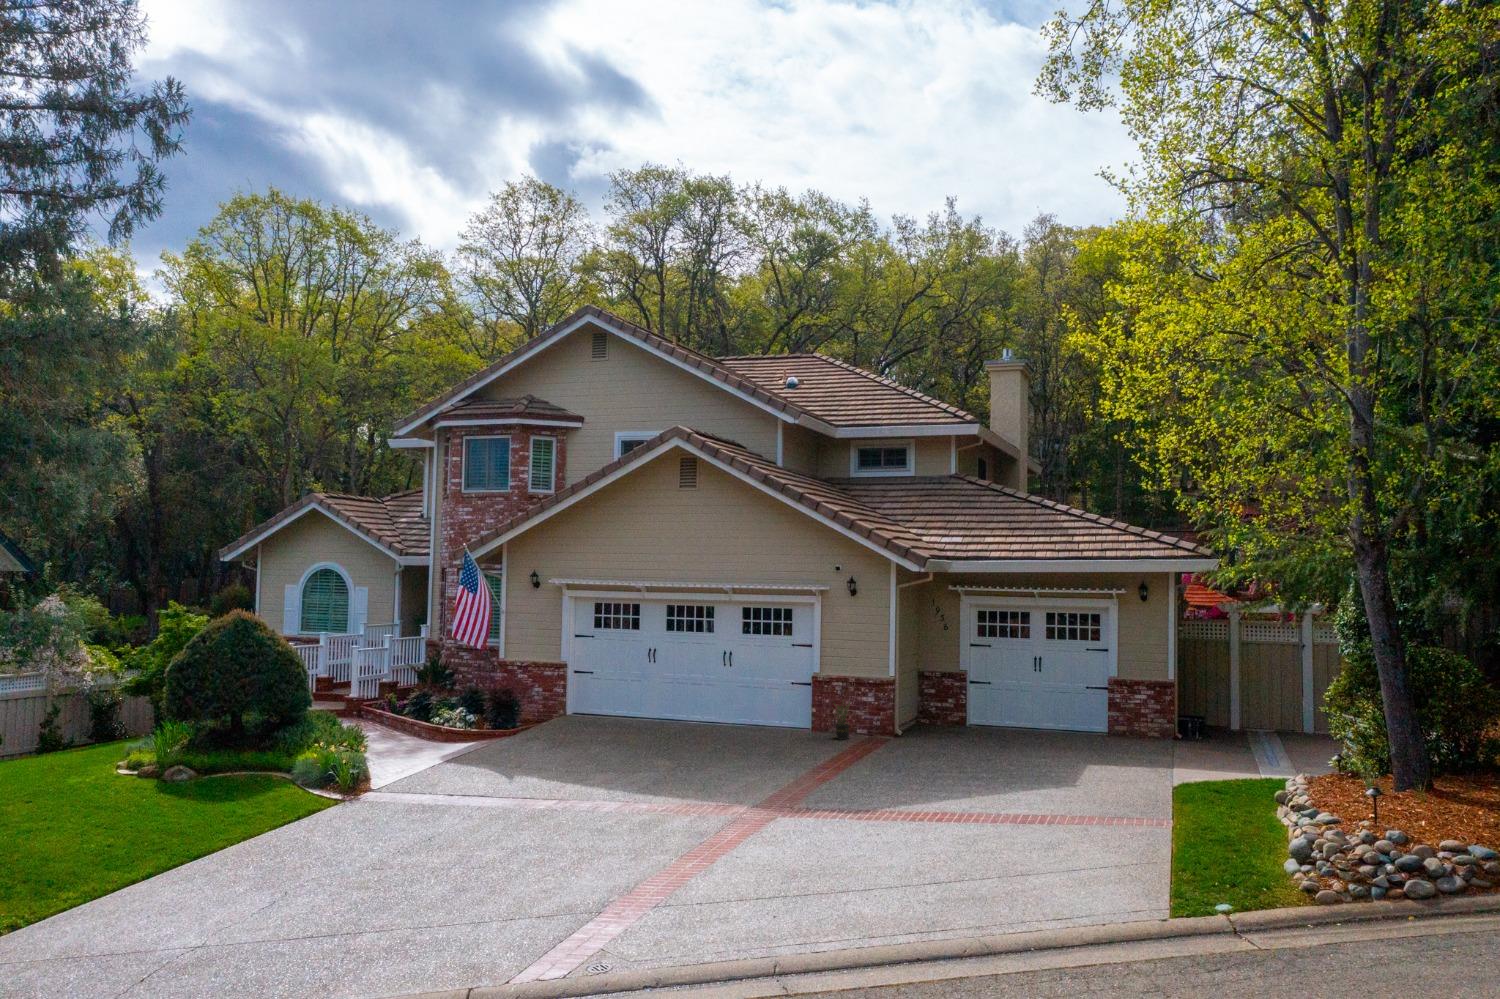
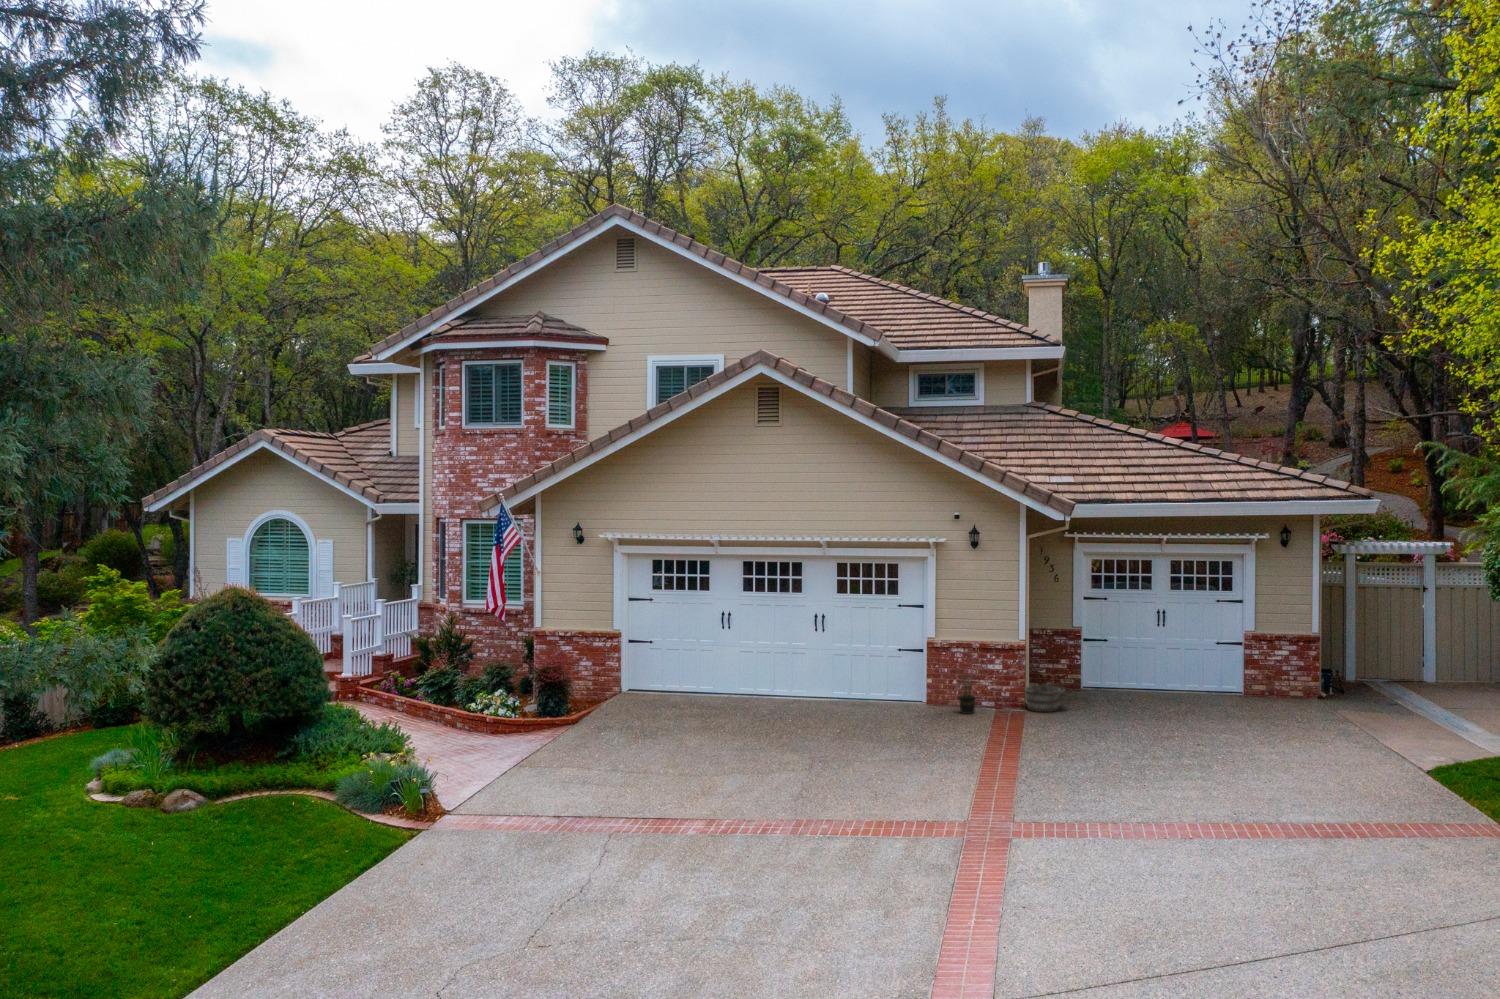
bucket: none [894,715,929,740] -> present [1025,683,1065,712]

